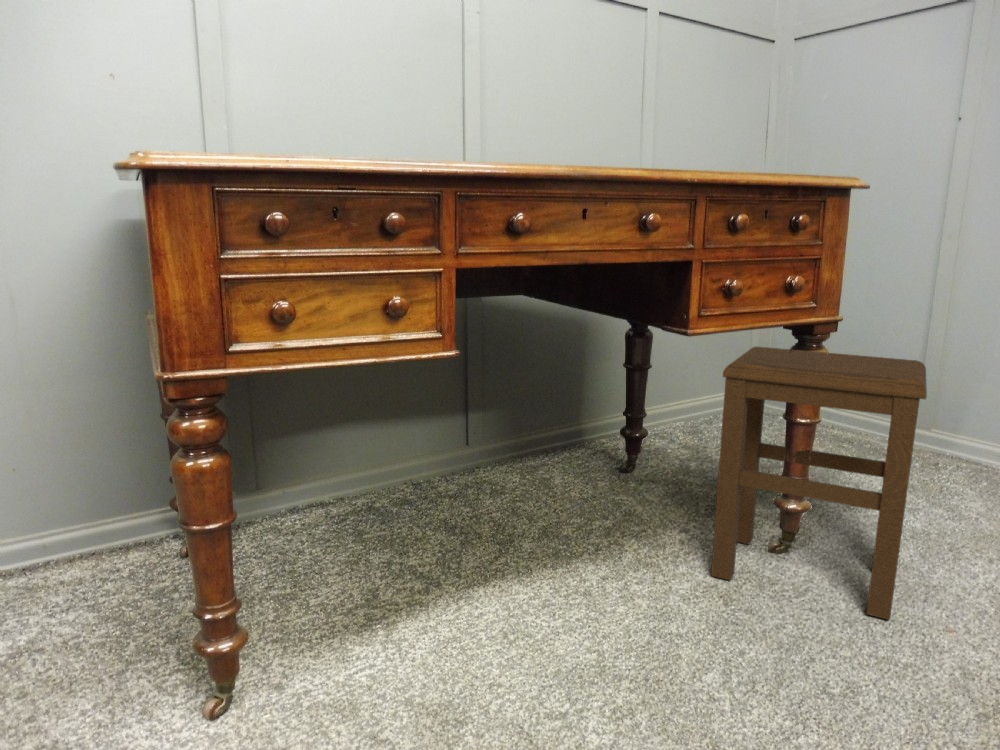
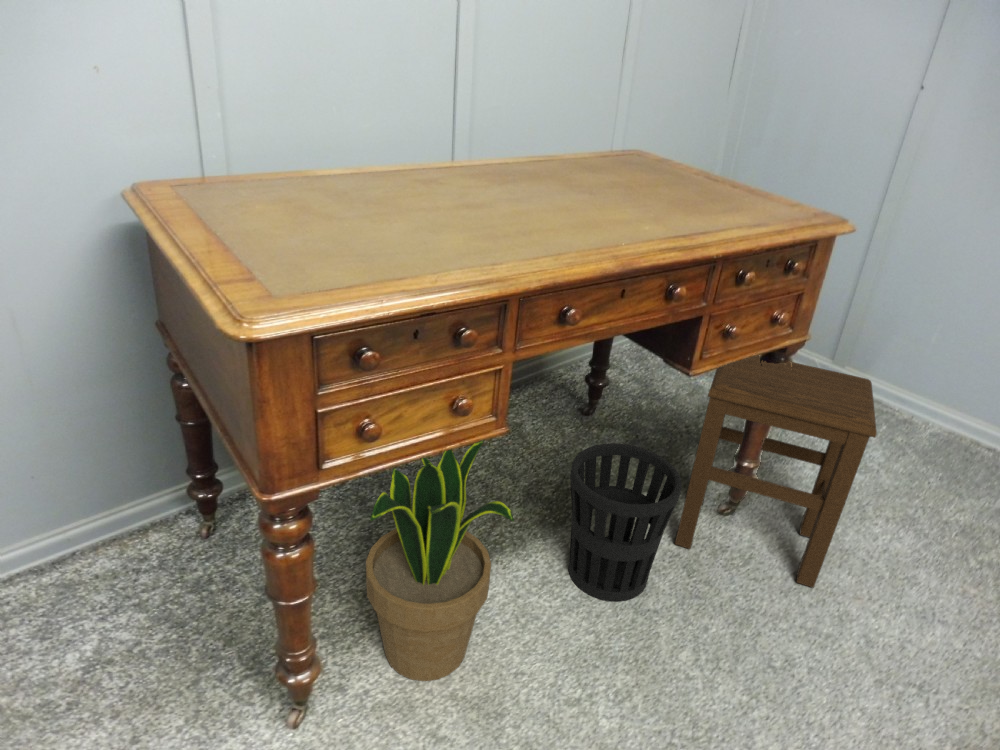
potted plant: none [295,388,469,685] -> present [366,440,514,681]
wastebasket: none [567,441,696,624] -> present [568,443,682,602]

